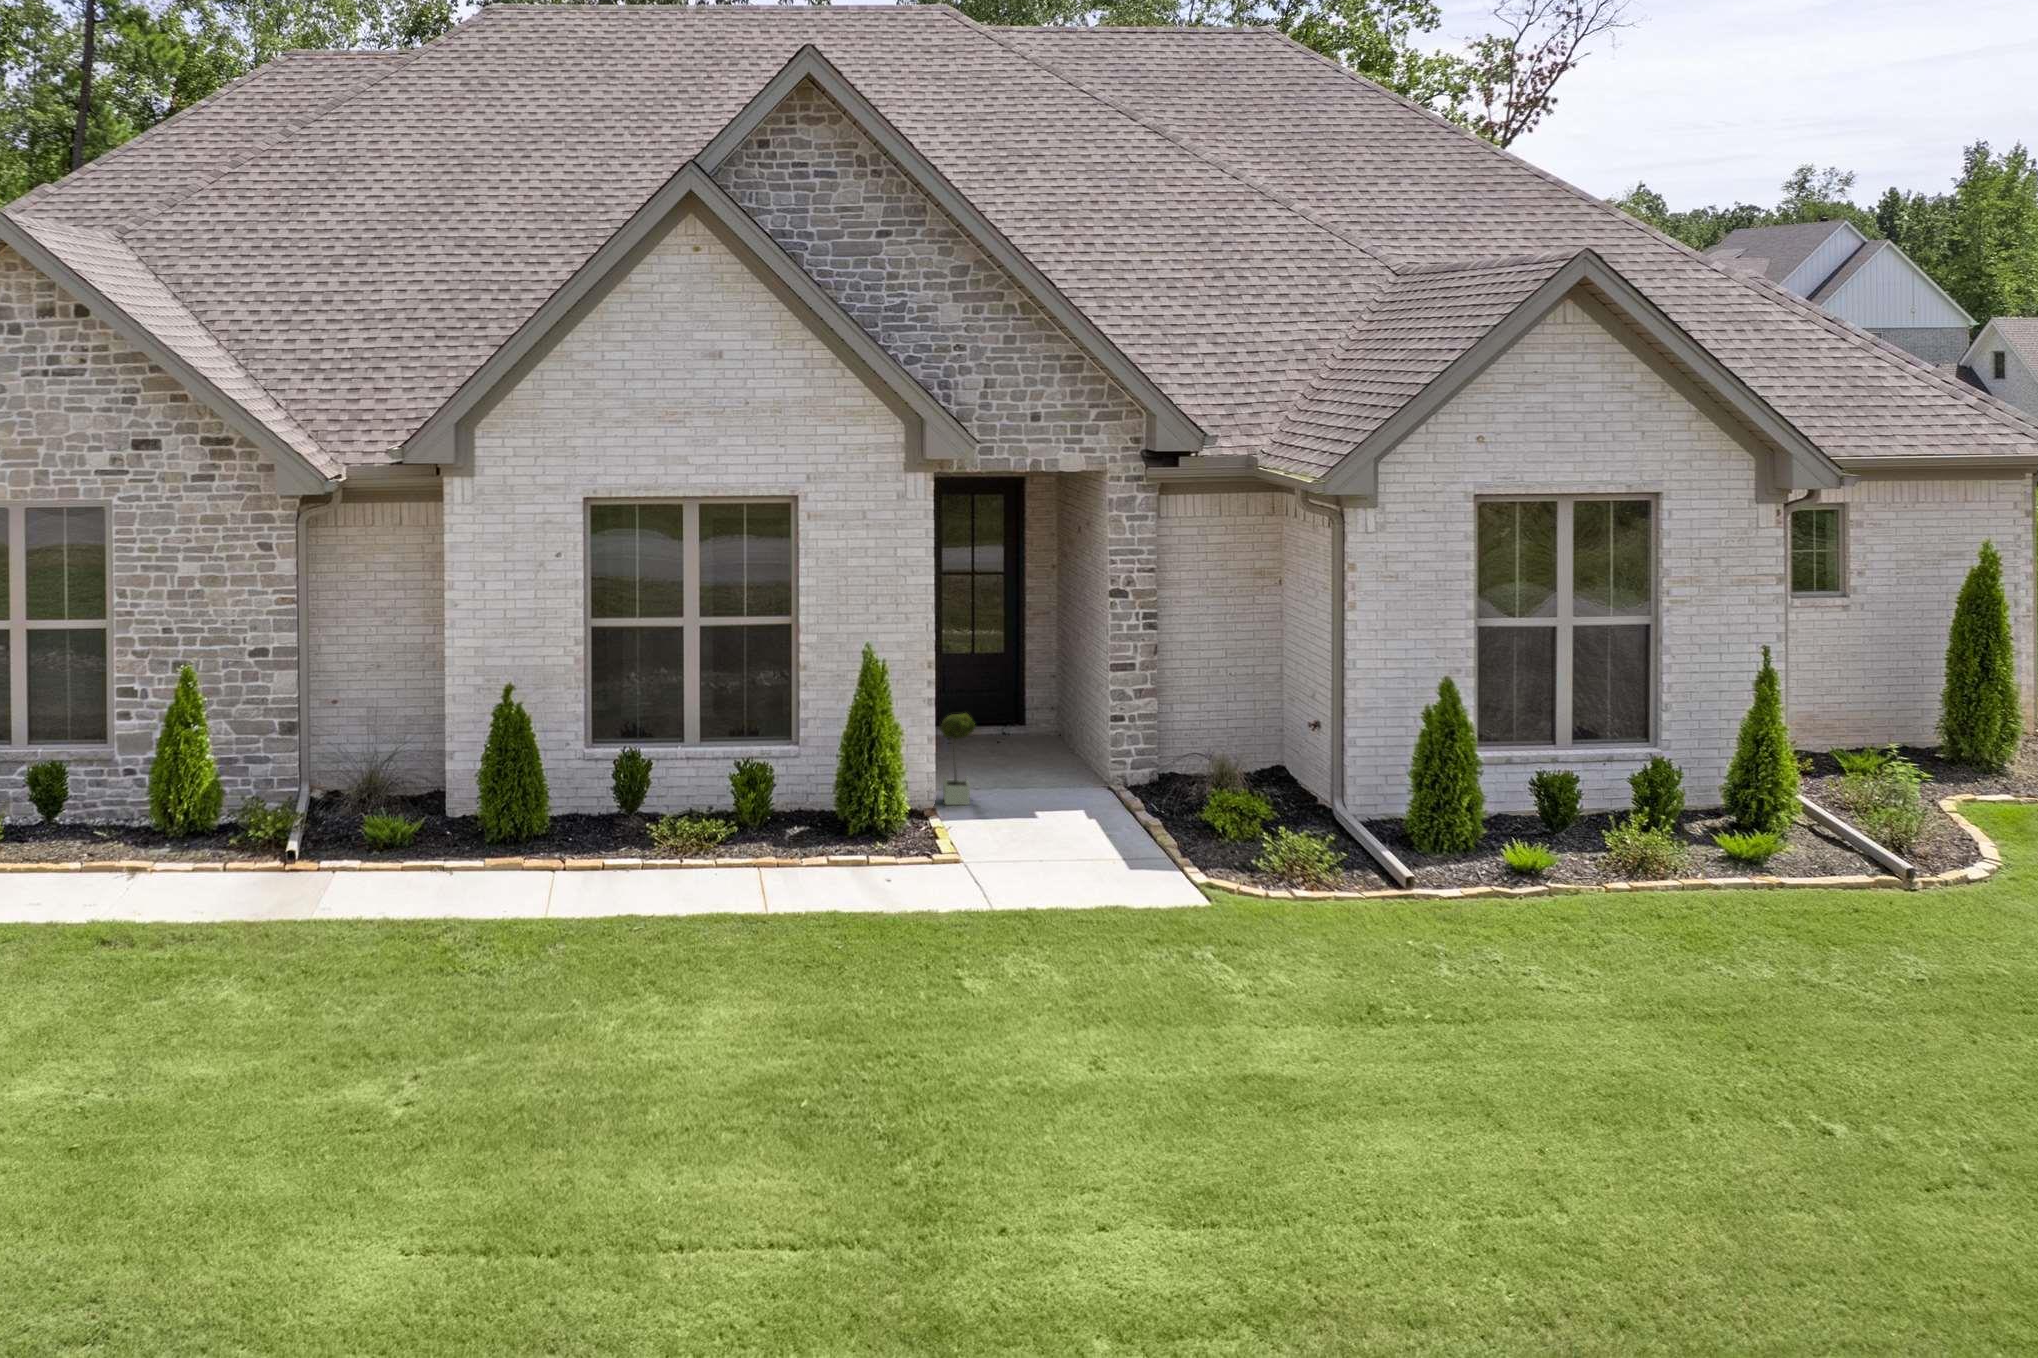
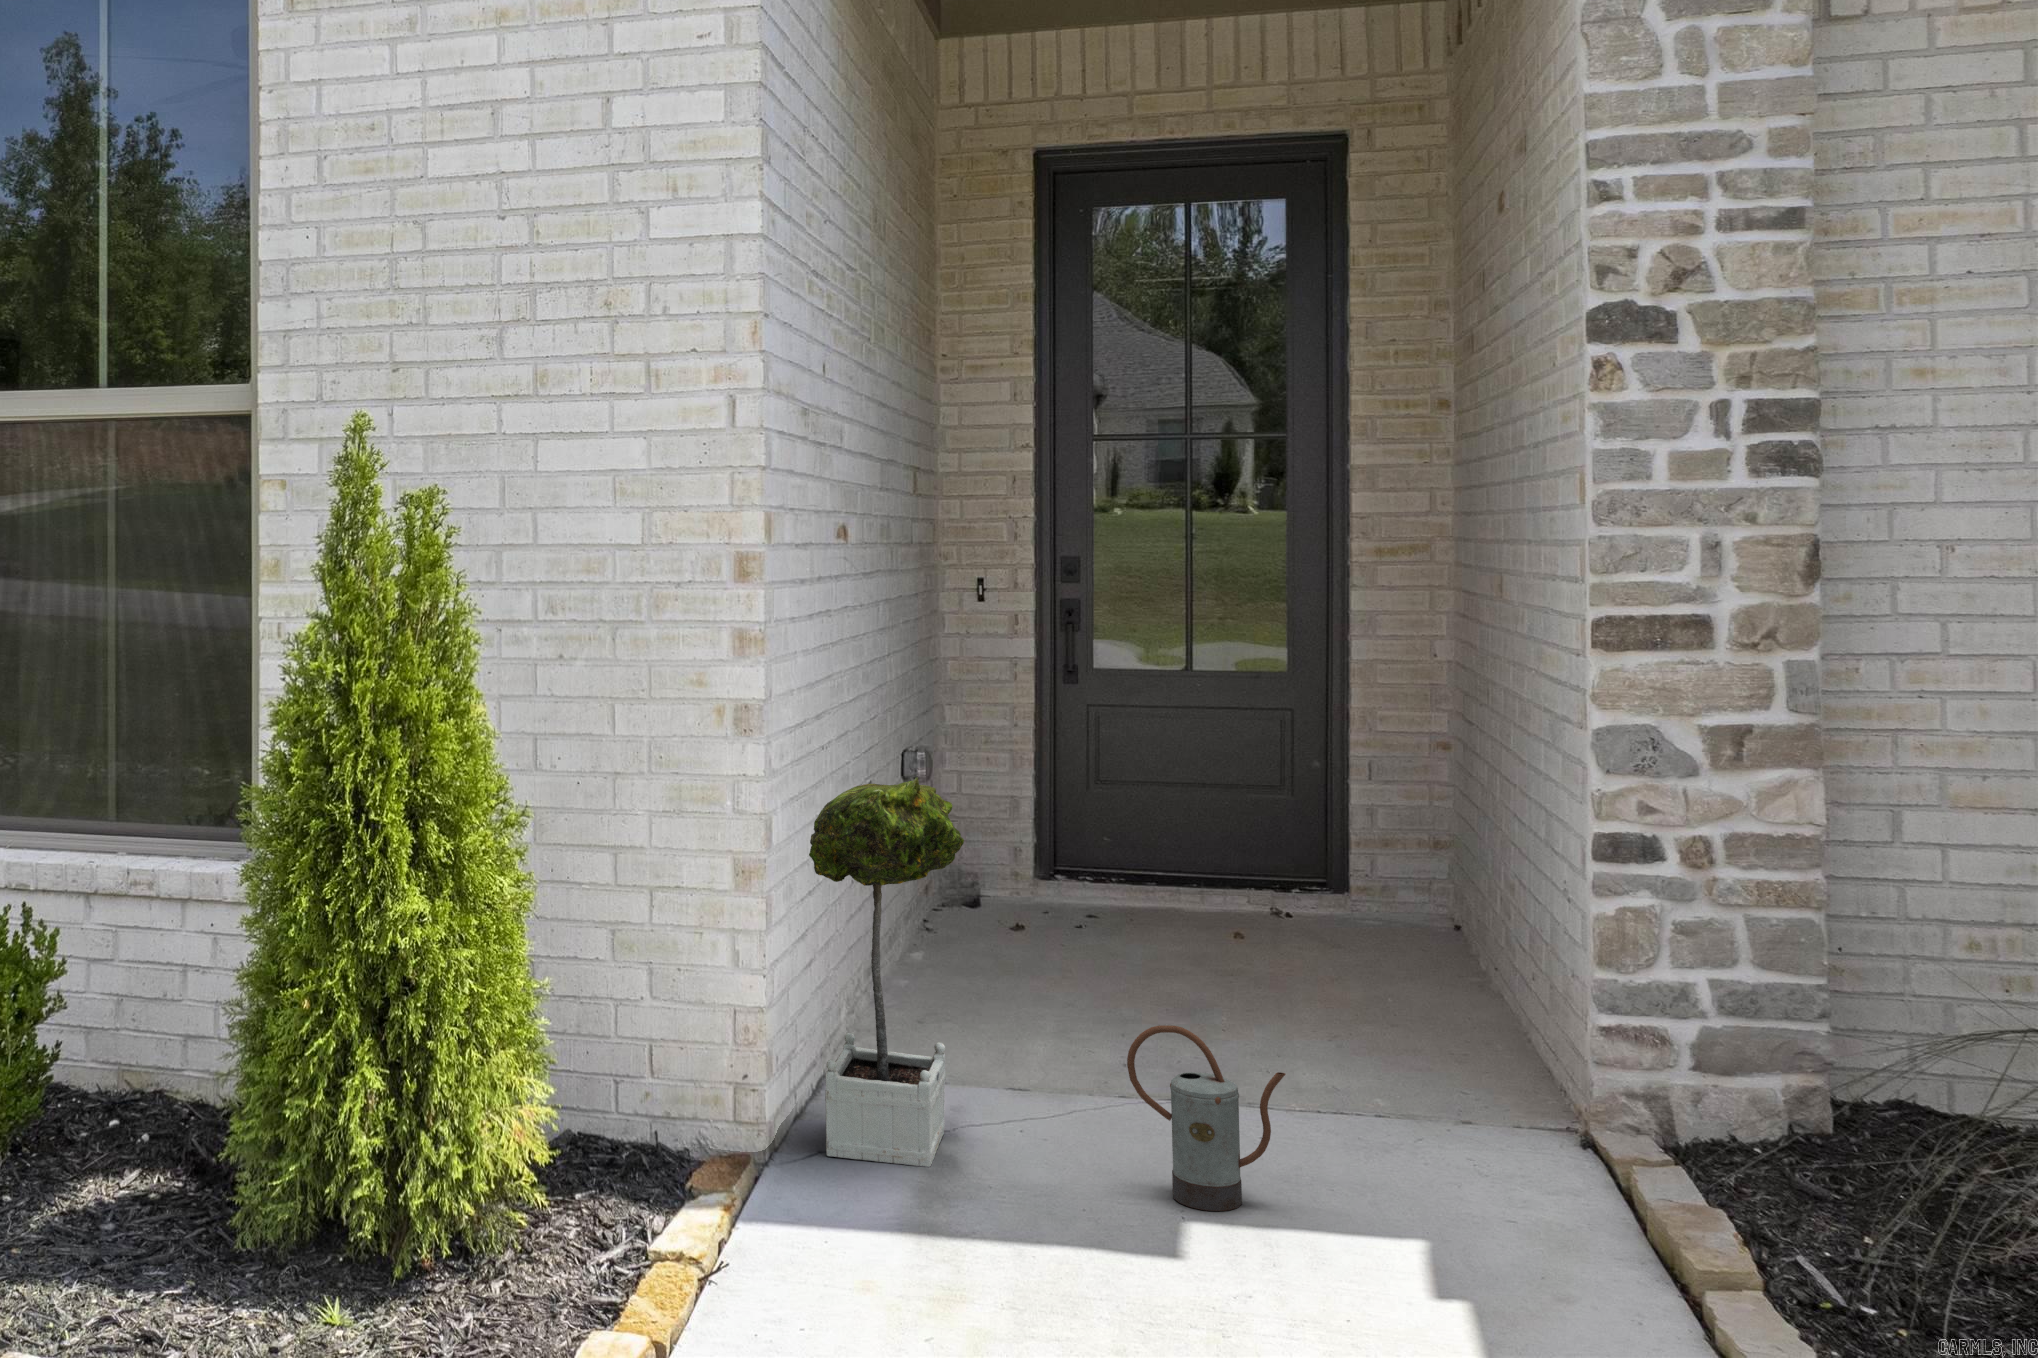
watering can: none [1015,766,1050,807] -> present [1127,1025,1285,1211]

